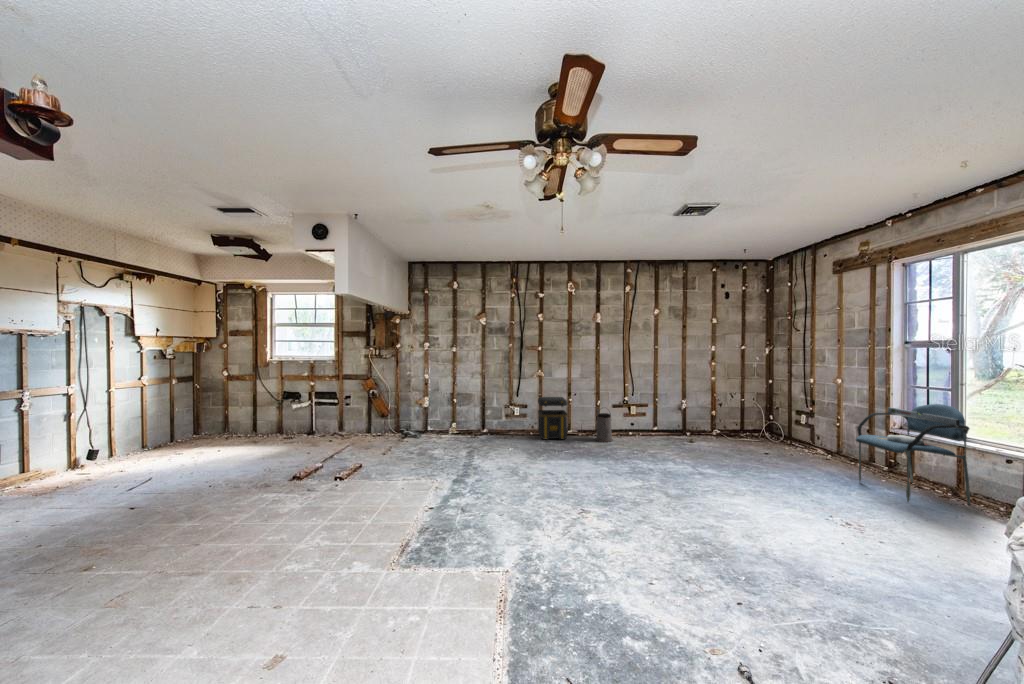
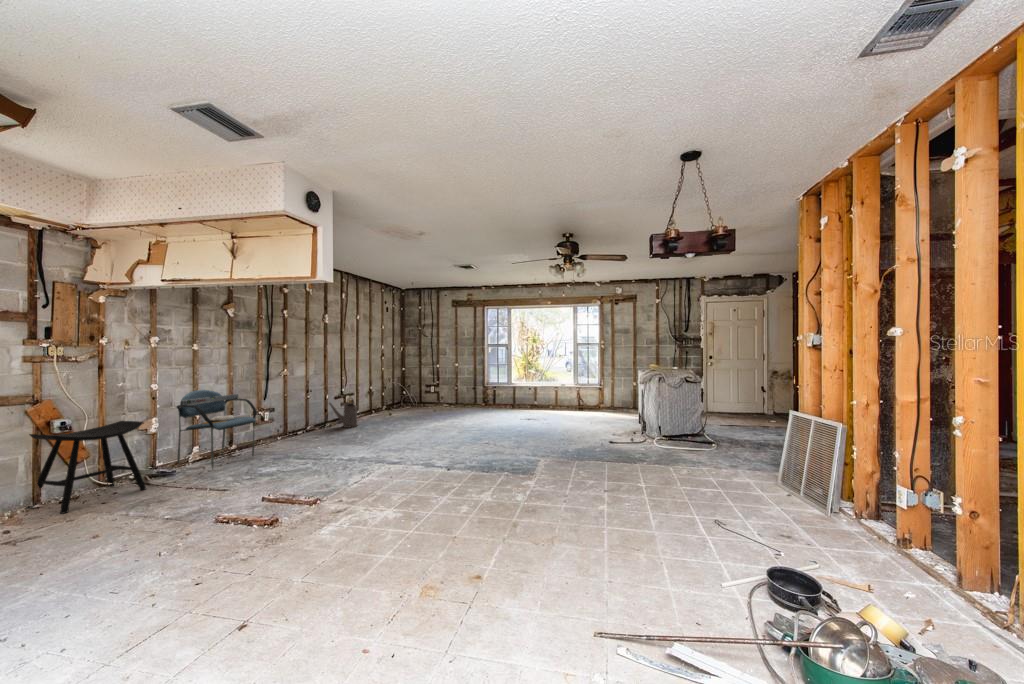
stool: none [350,396,399,441] -> present [26,421,146,514]
toolbox: present [538,397,568,440] -> none [289,395,329,437]
chair: present [856,404,970,505] -> present [177,390,257,469]

